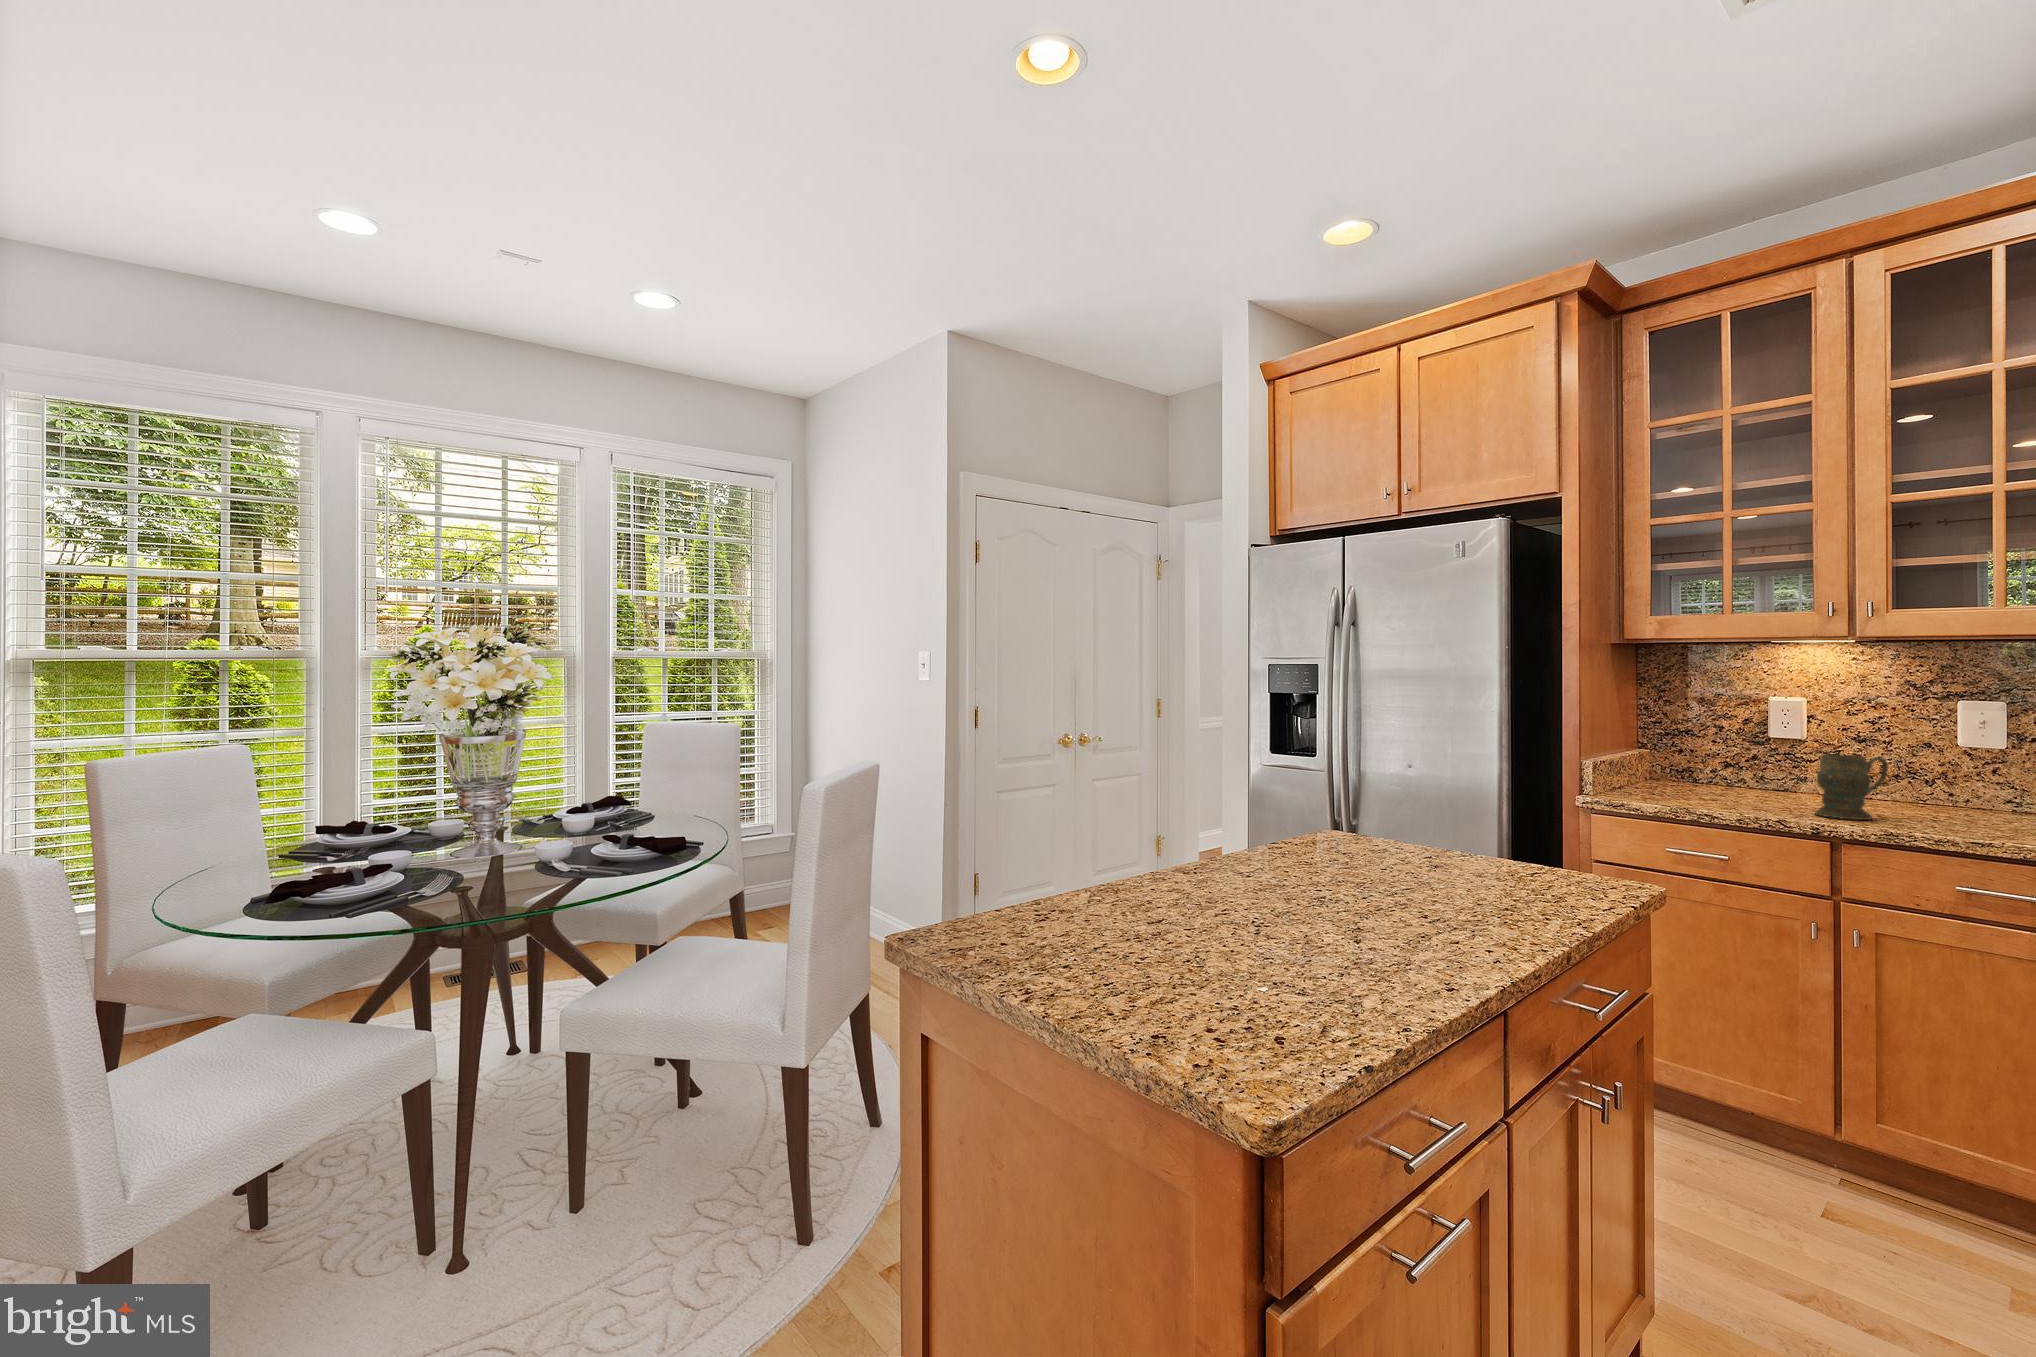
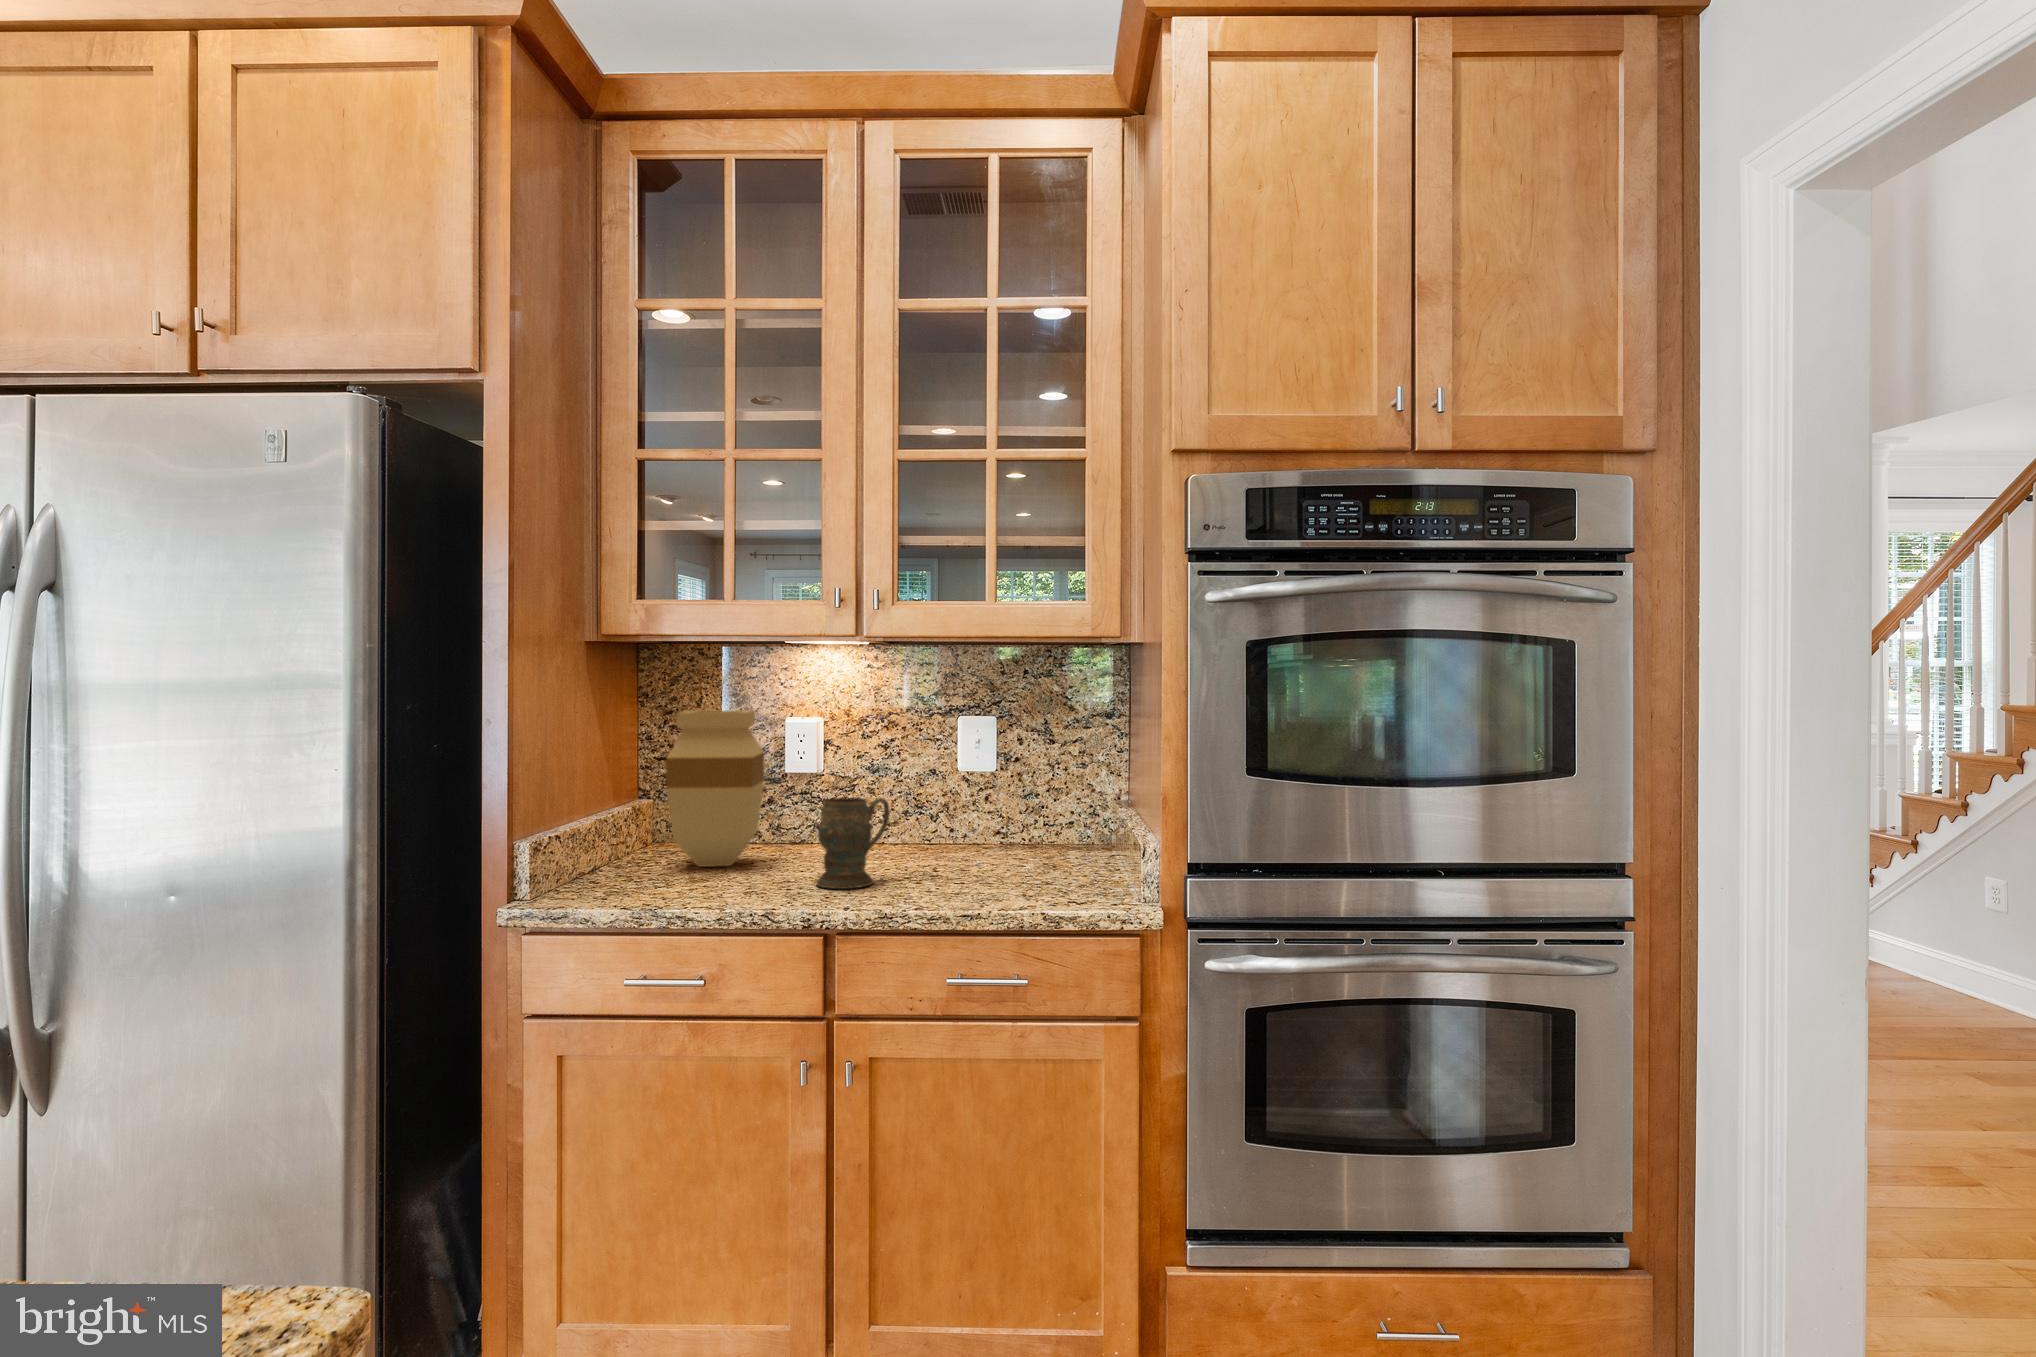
vase: none [1676,690,1755,798] -> present [666,711,764,867]

